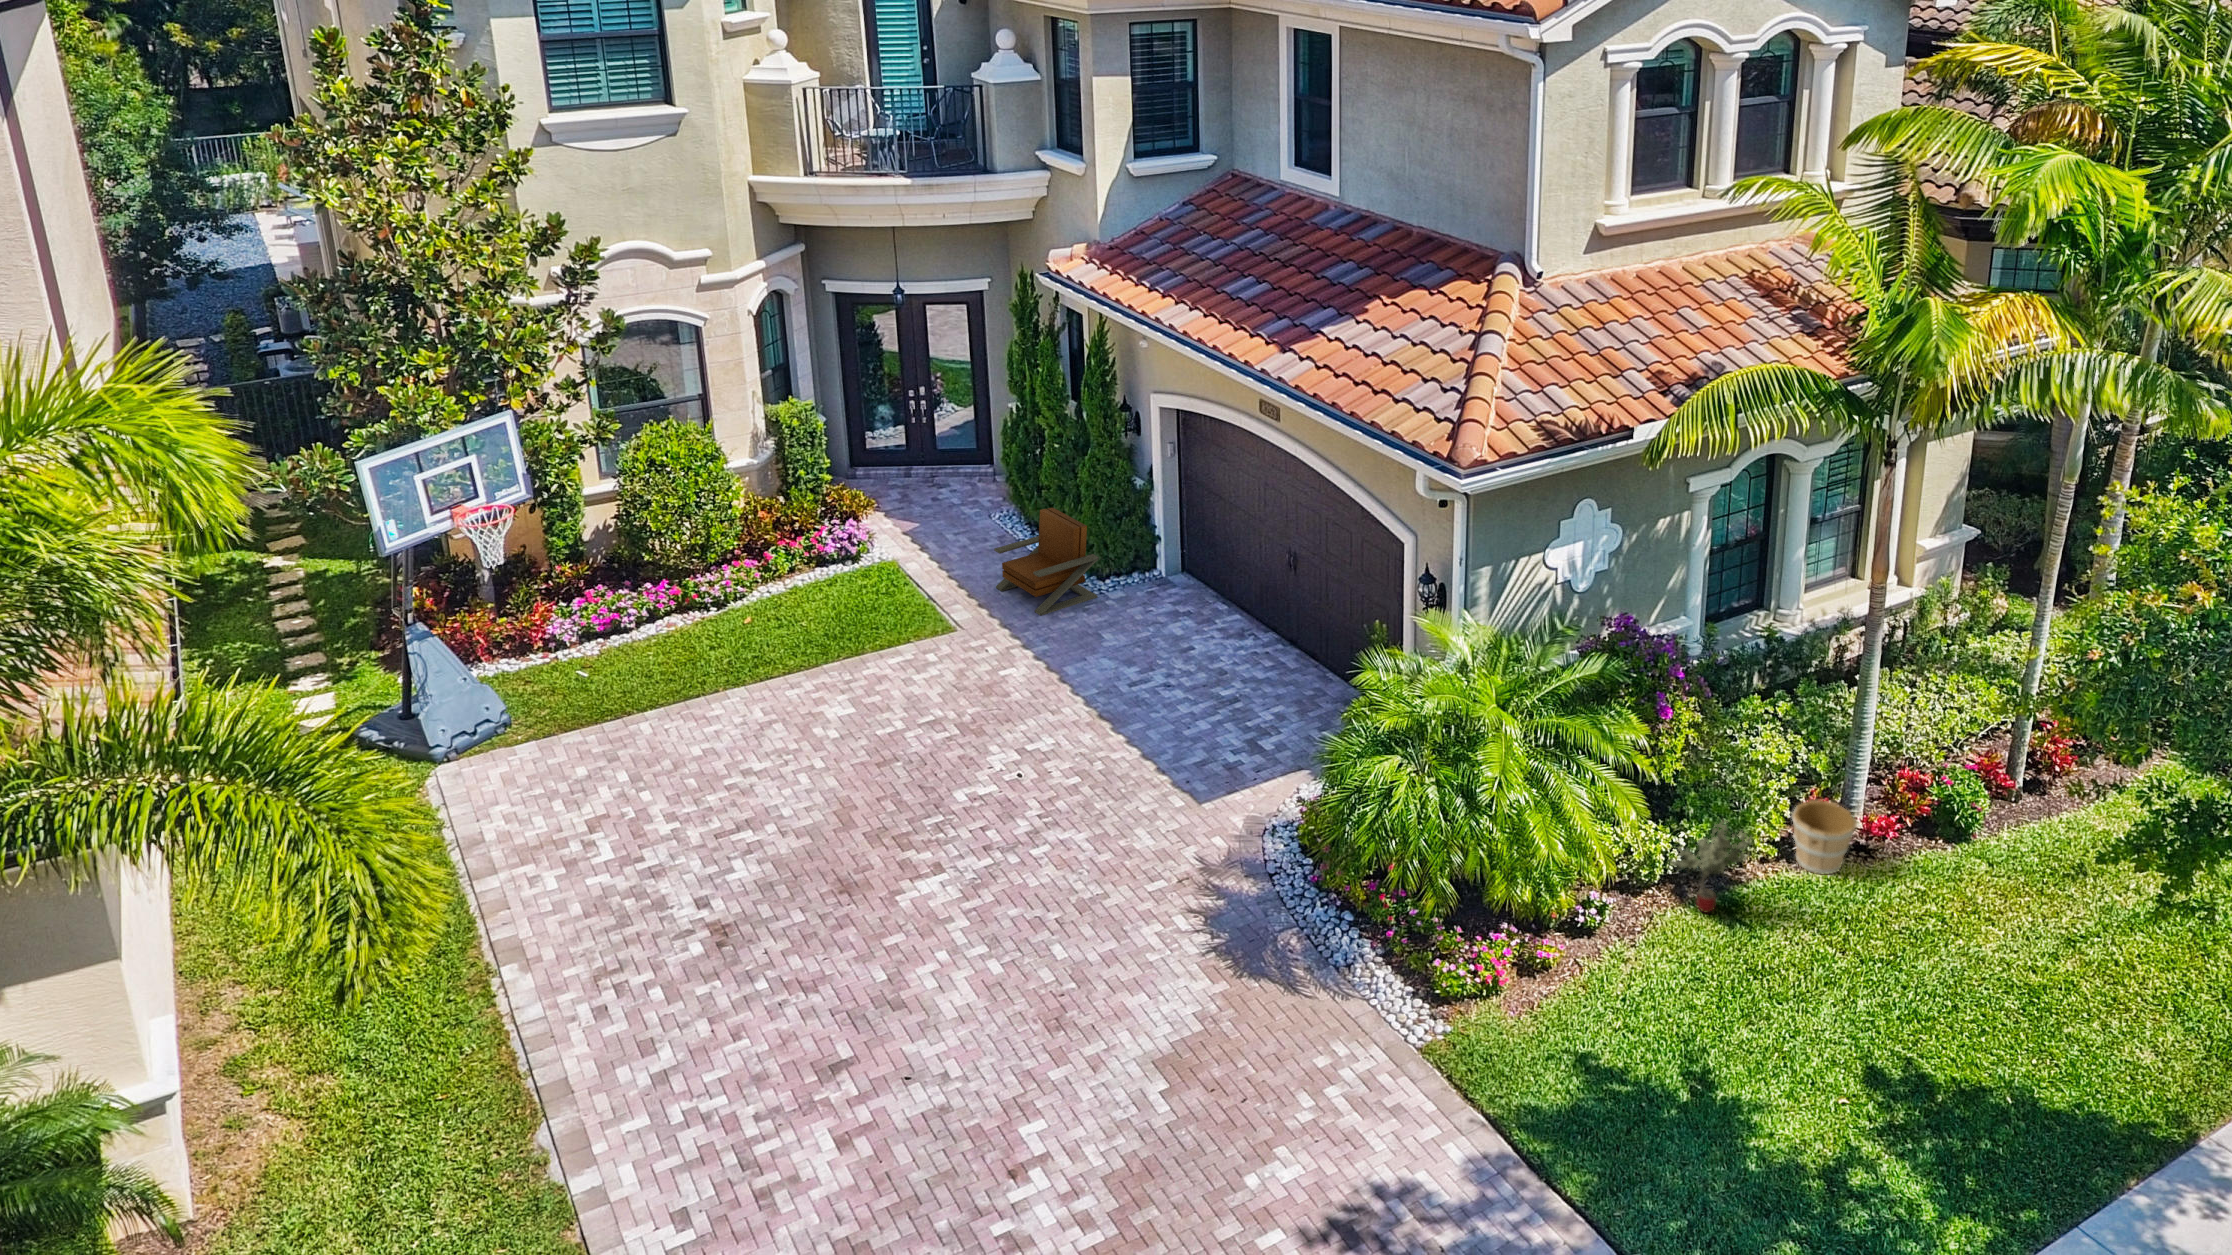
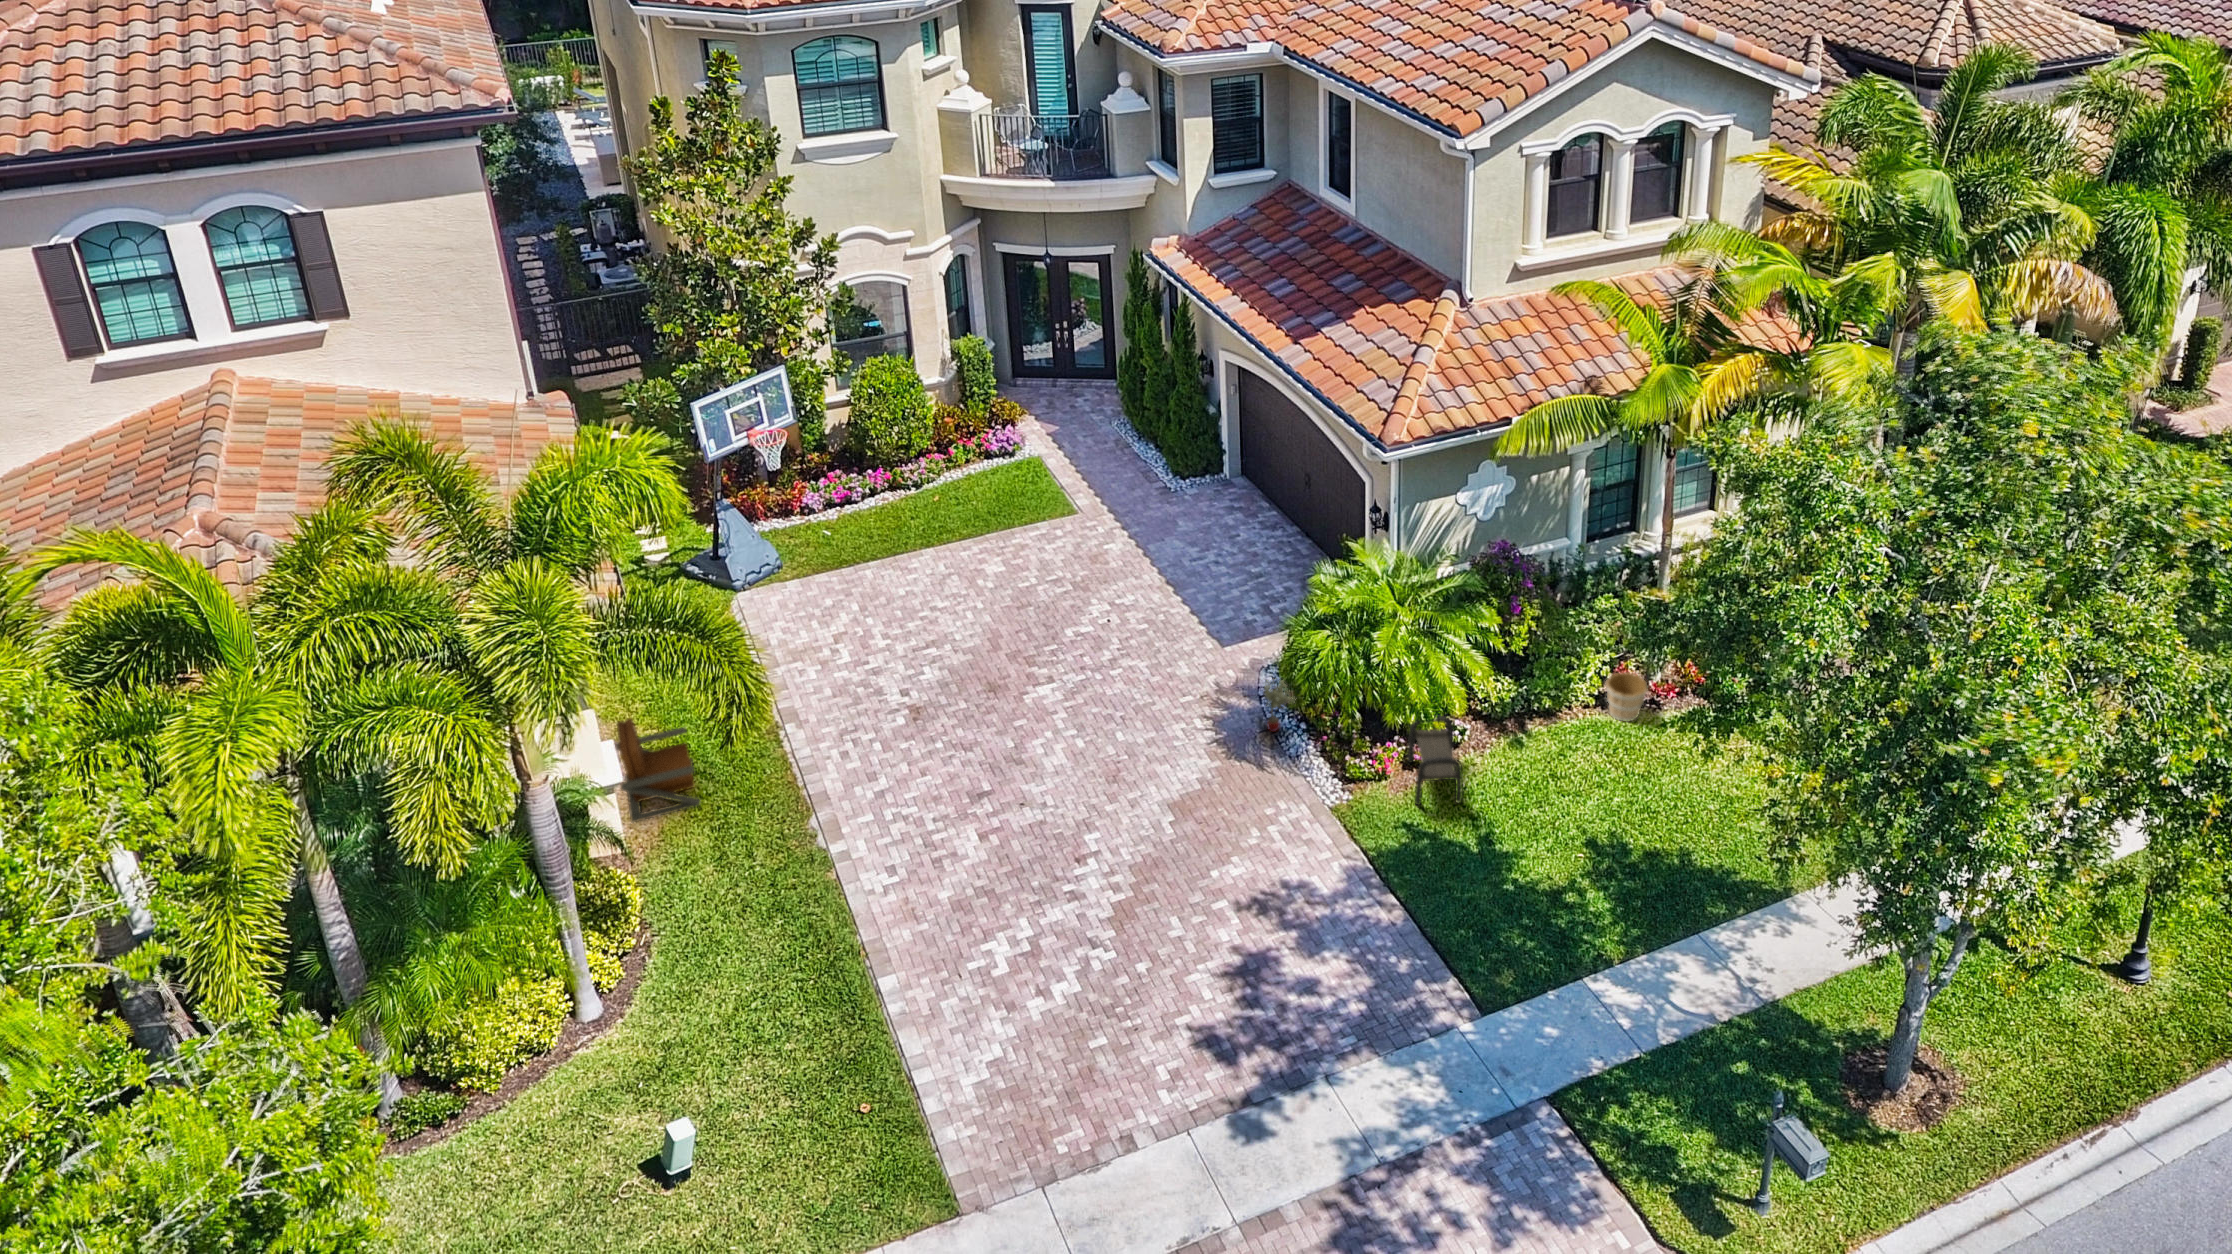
lounge chair: present [994,508,1099,616] -> present [615,718,701,822]
potted tree: present [1671,820,1751,912] -> present [1264,679,1296,732]
bench: none [1524,880,1630,1026] -> present [1407,716,1462,805]

